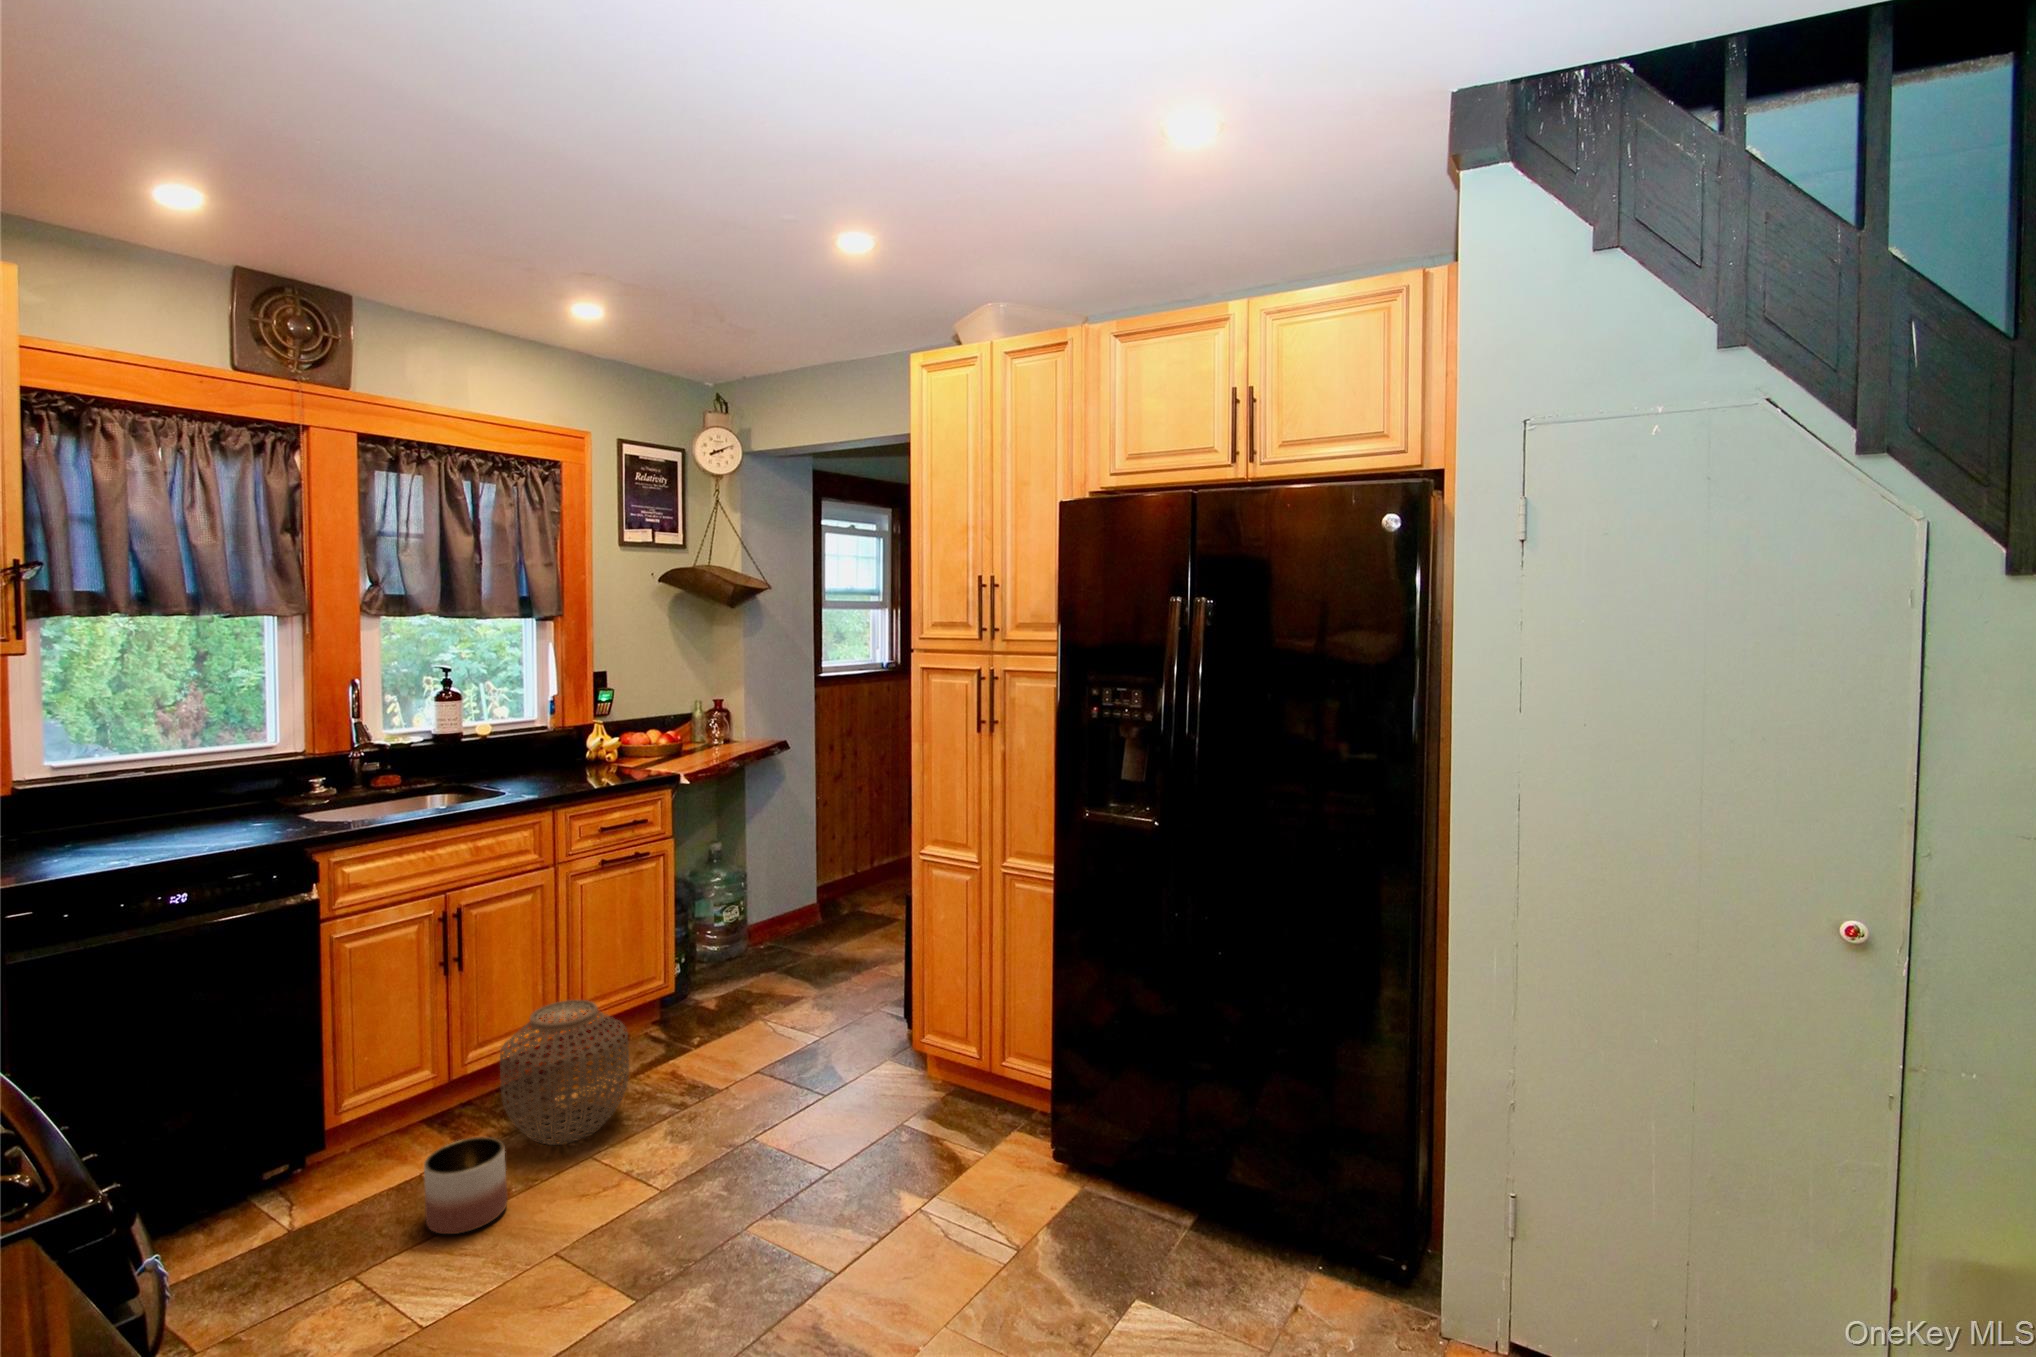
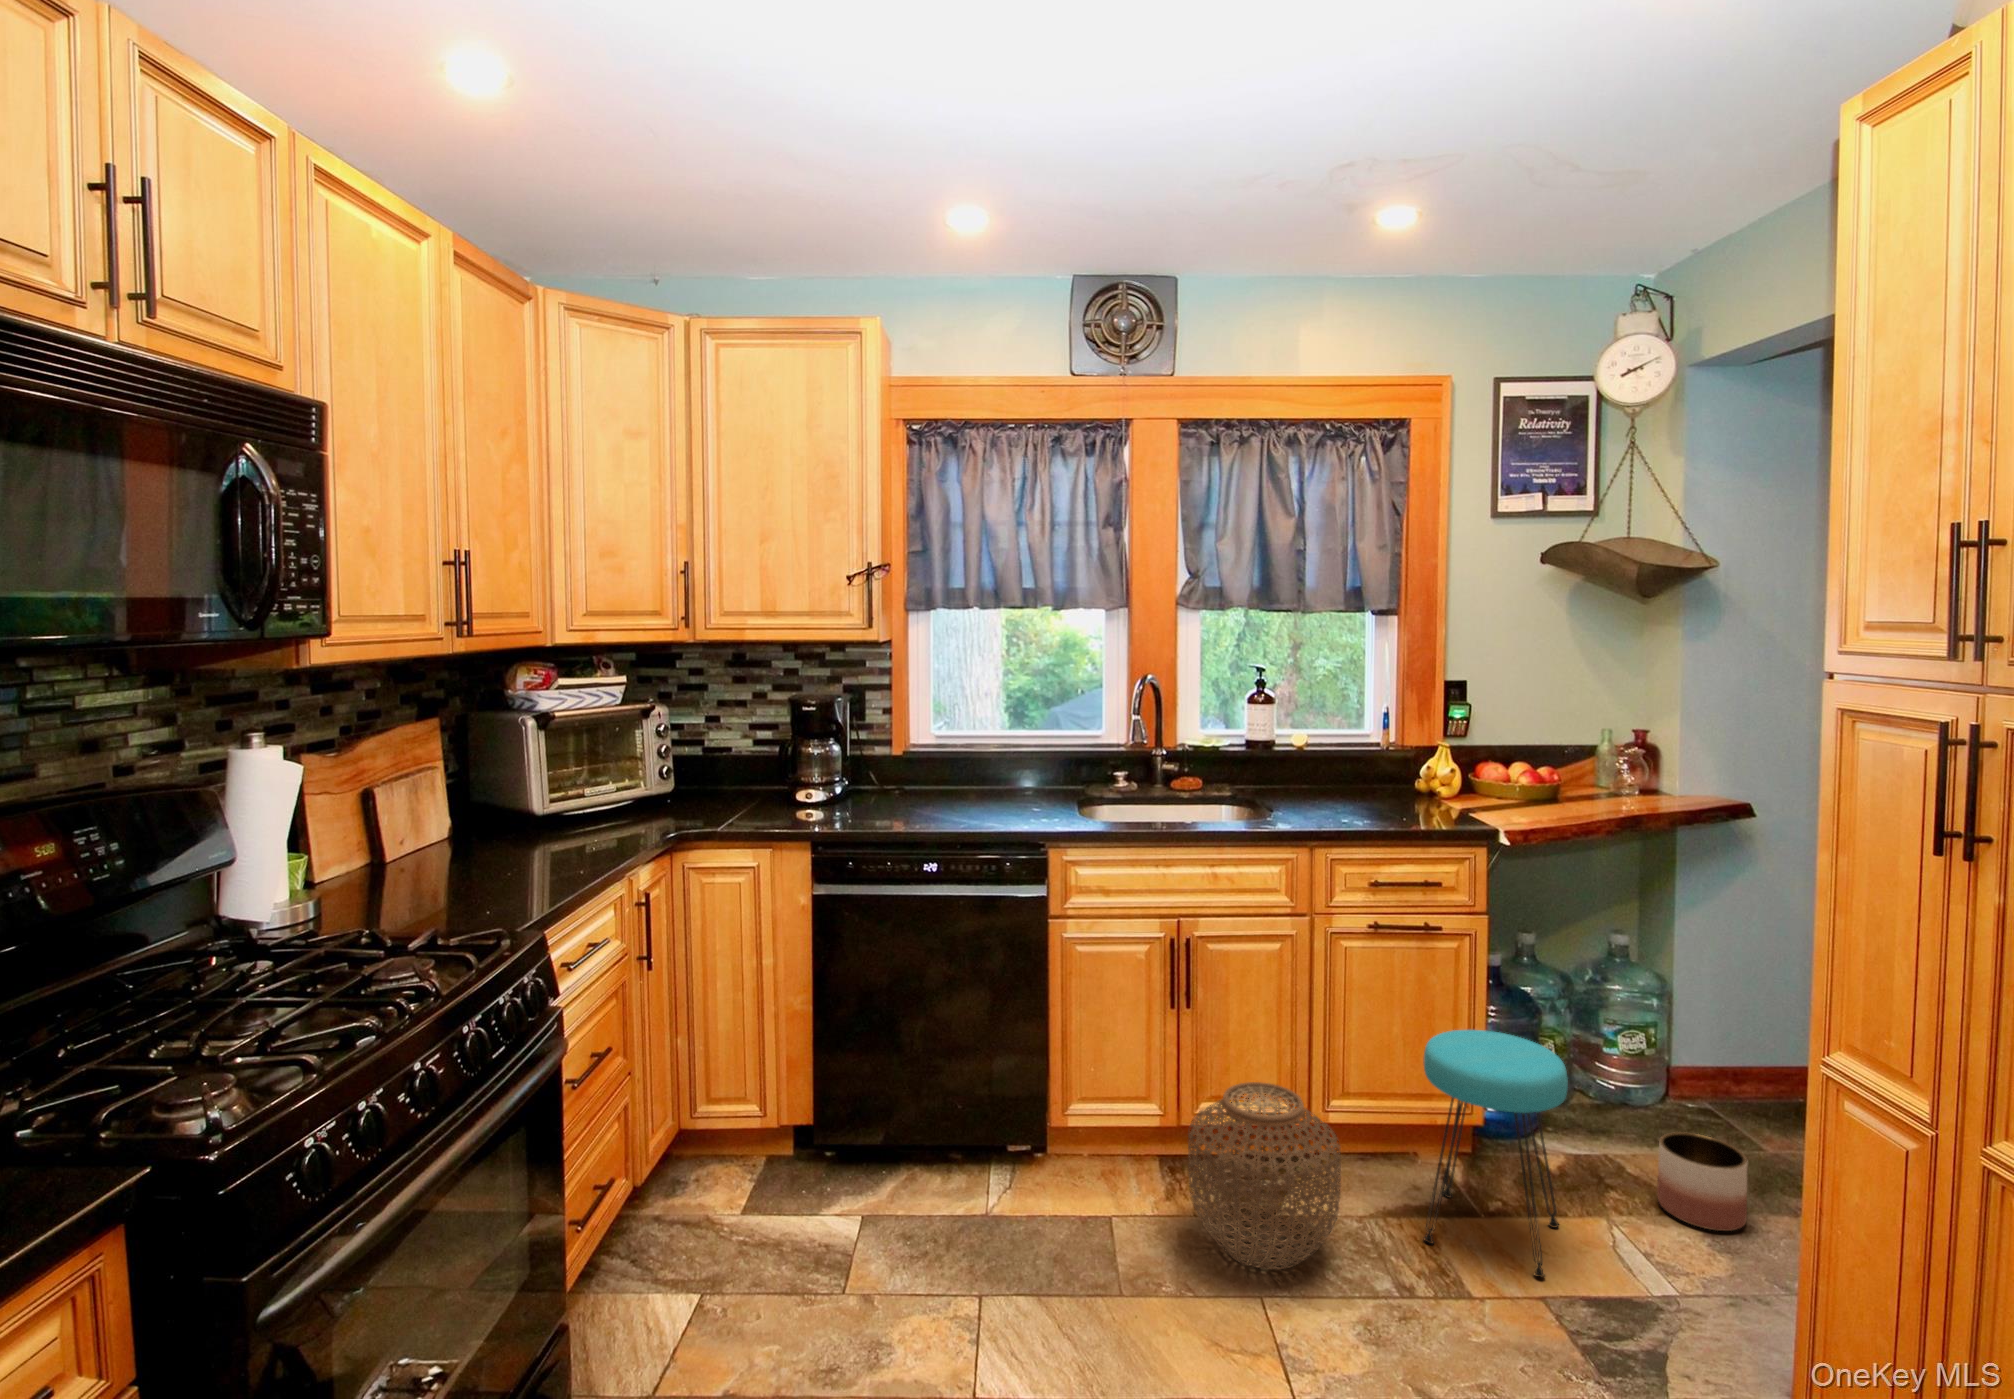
stool: none [654,916,749,1076] -> present [1424,1030,1568,1277]
planter: present [424,1137,507,1234] -> present [1657,1132,1748,1231]

